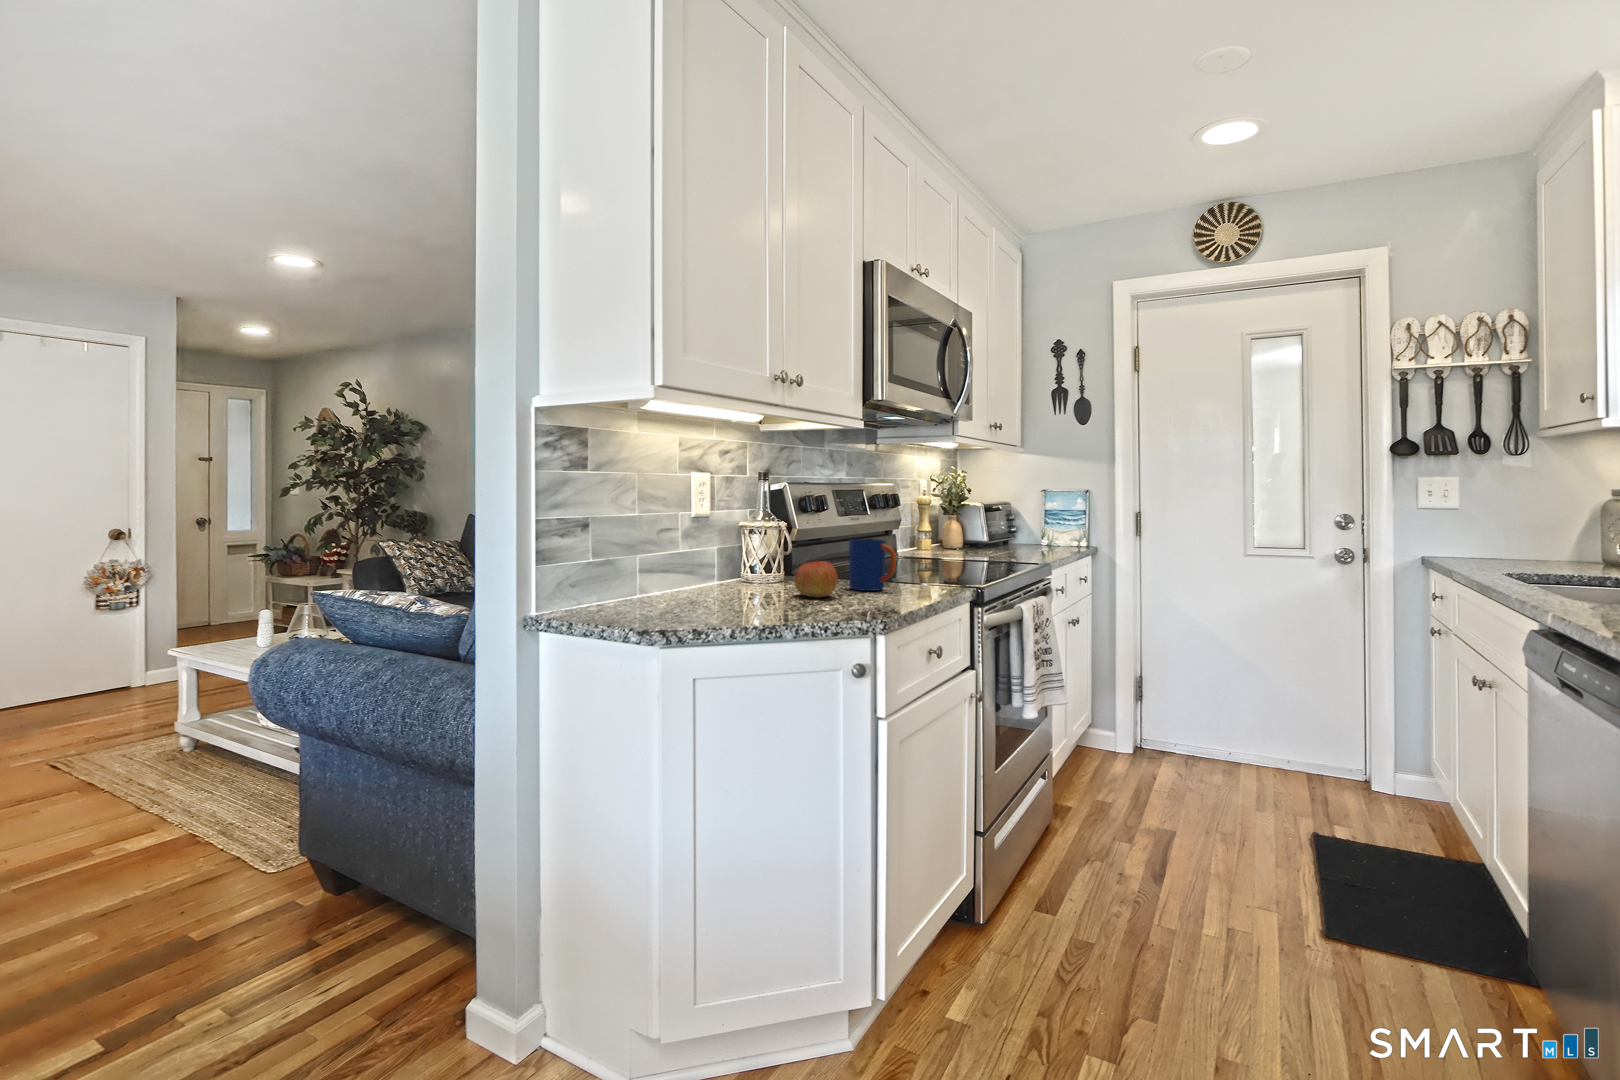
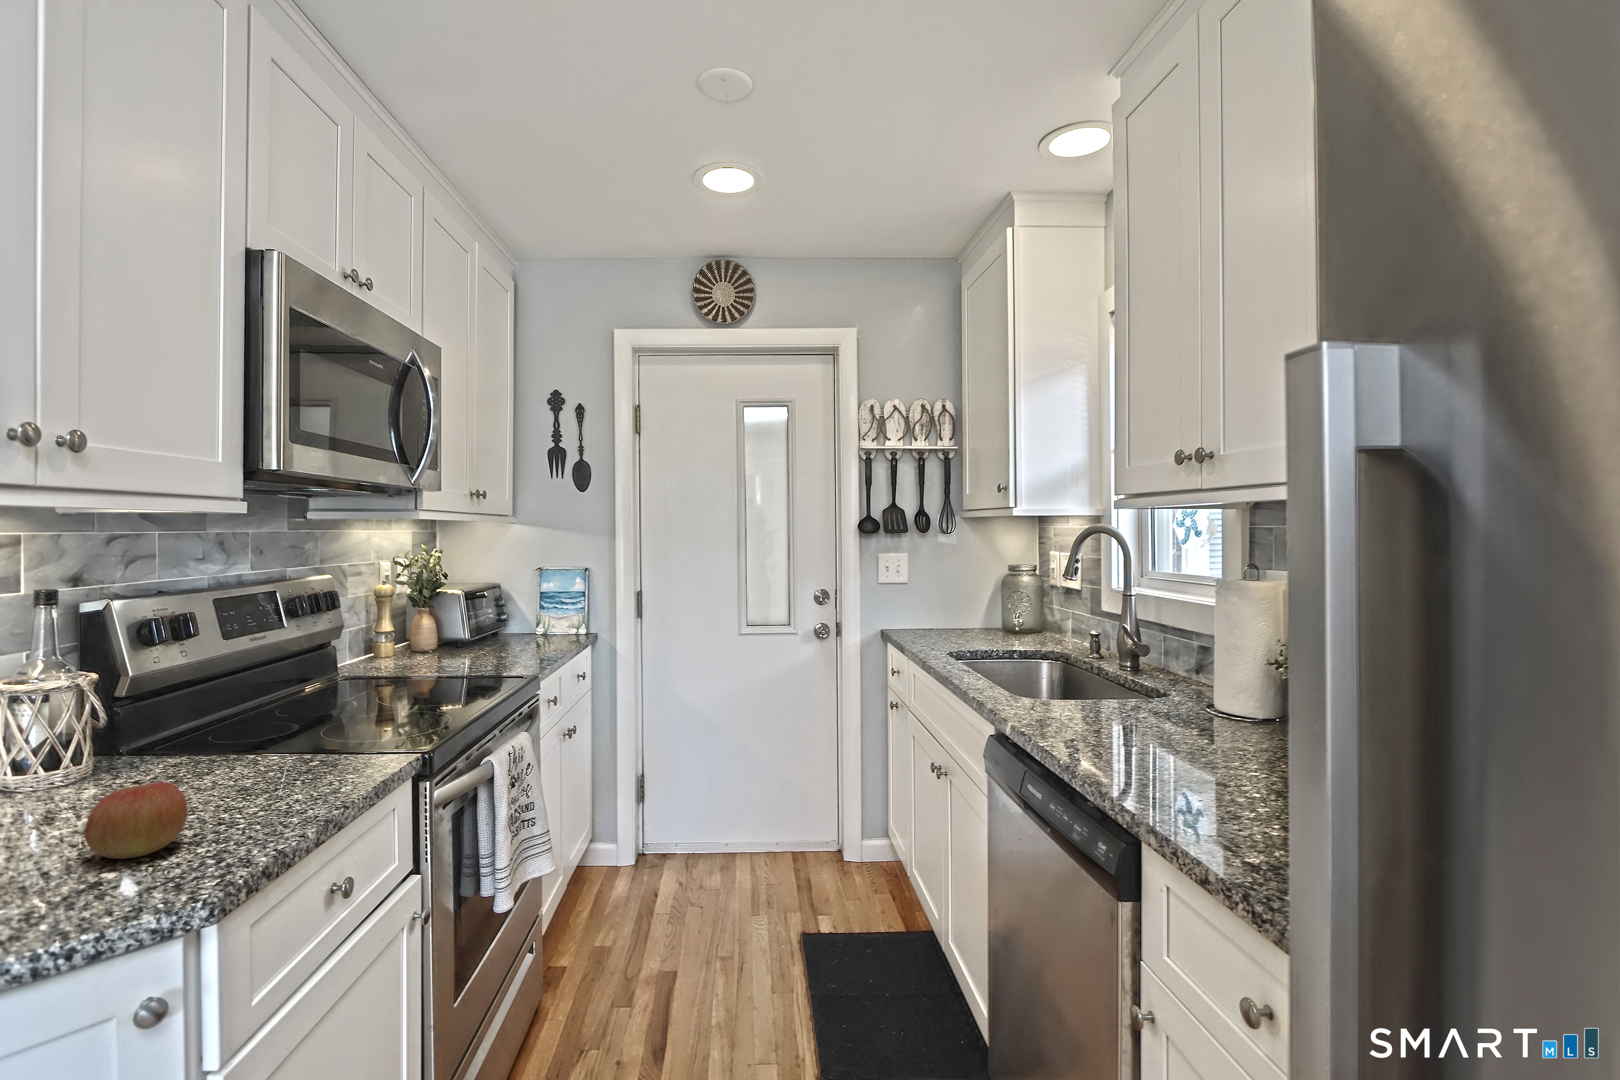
mug: present [849,539,896,591] -> none [220,710,313,805]

